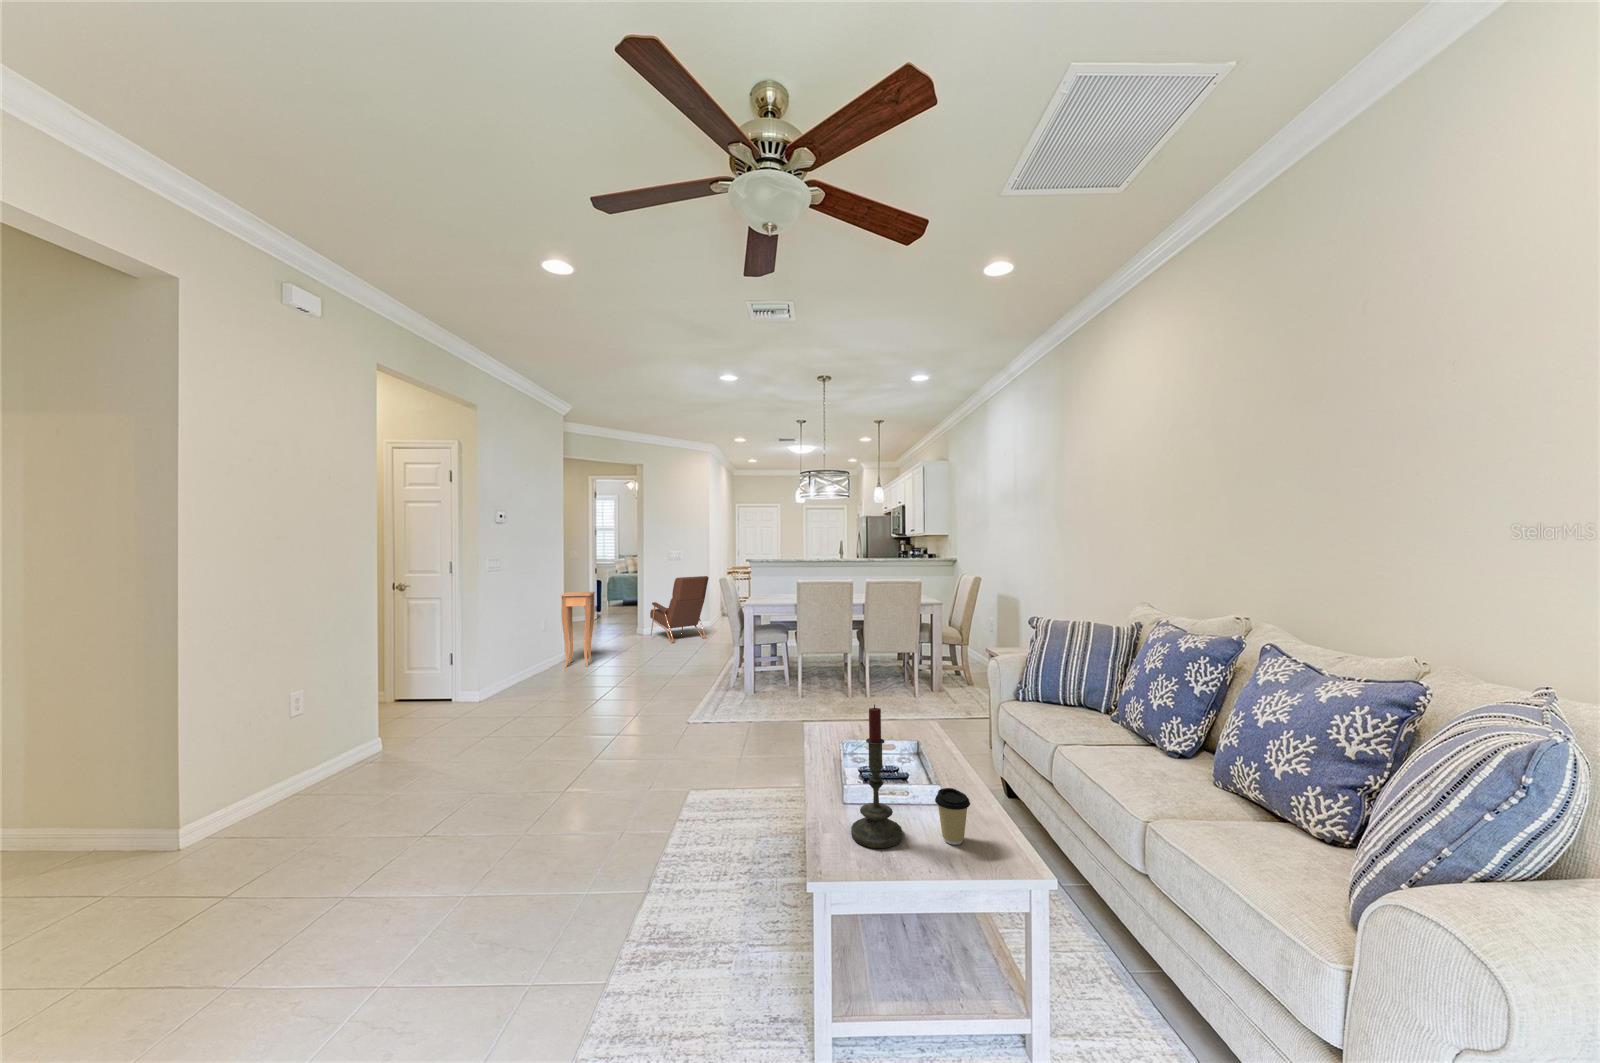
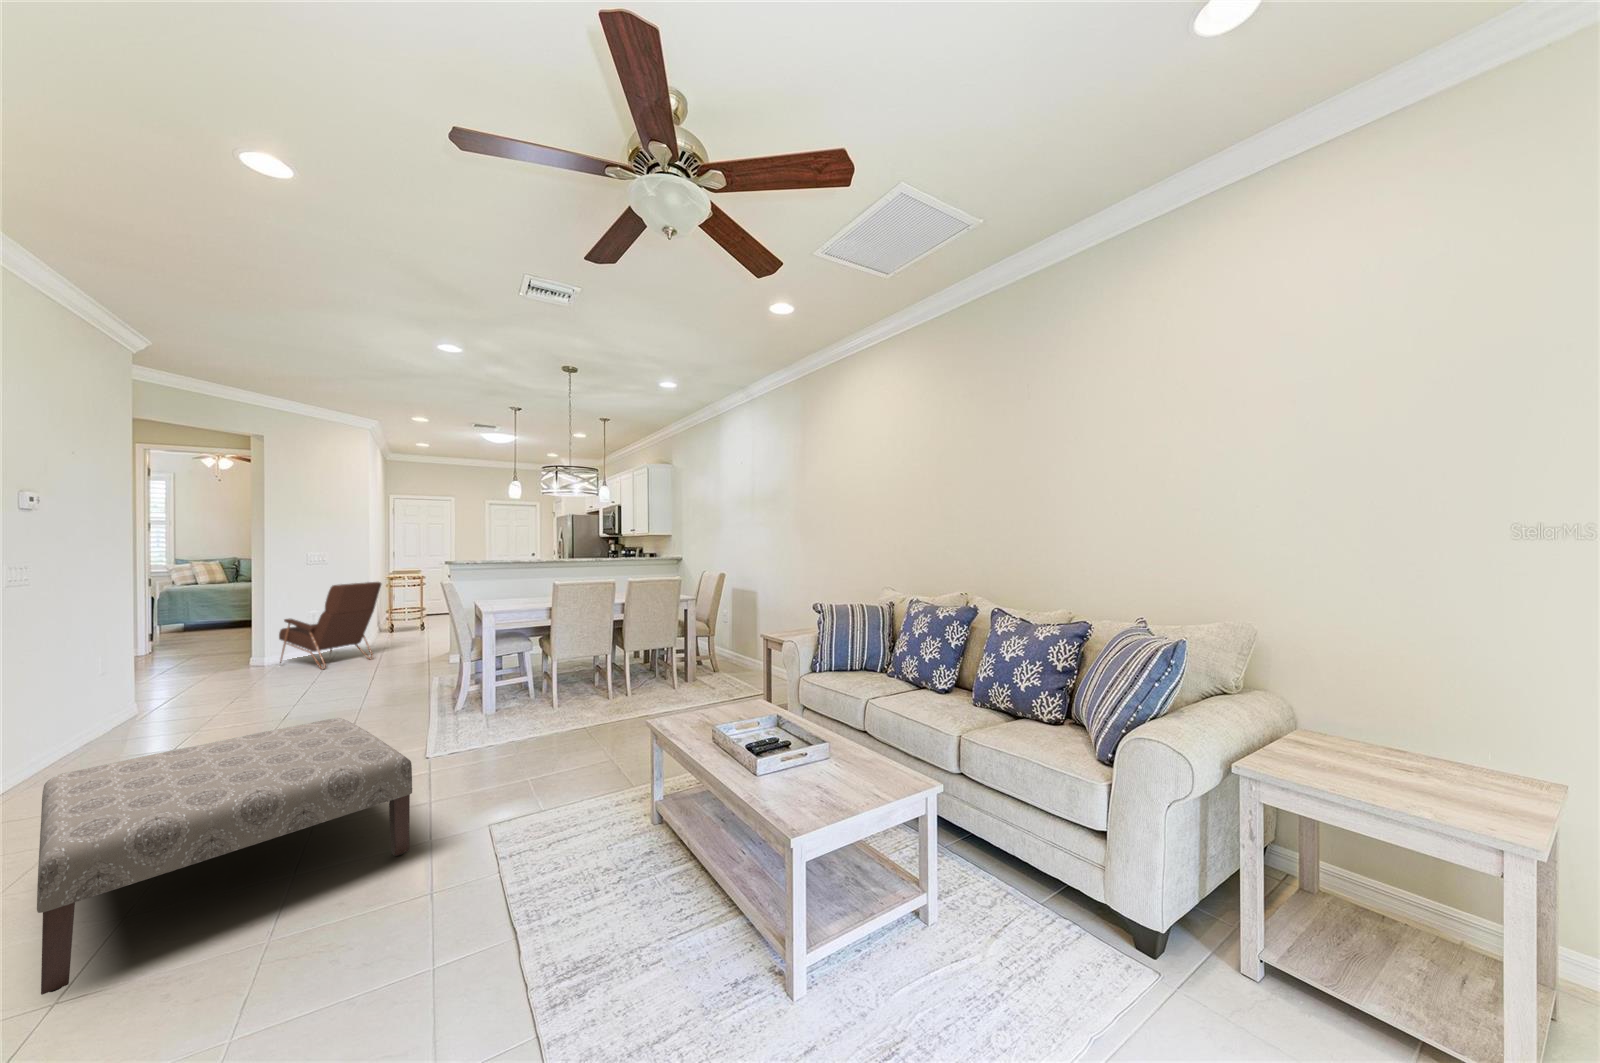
side table: present [560,592,595,667] -> none [136,608,202,722]
ottoman: none [426,681,631,826] -> present [37,718,412,995]
candle: present [851,705,902,848] -> none [790,679,833,800]
coffee cup: present [935,788,970,845] -> none [853,738,880,781]

